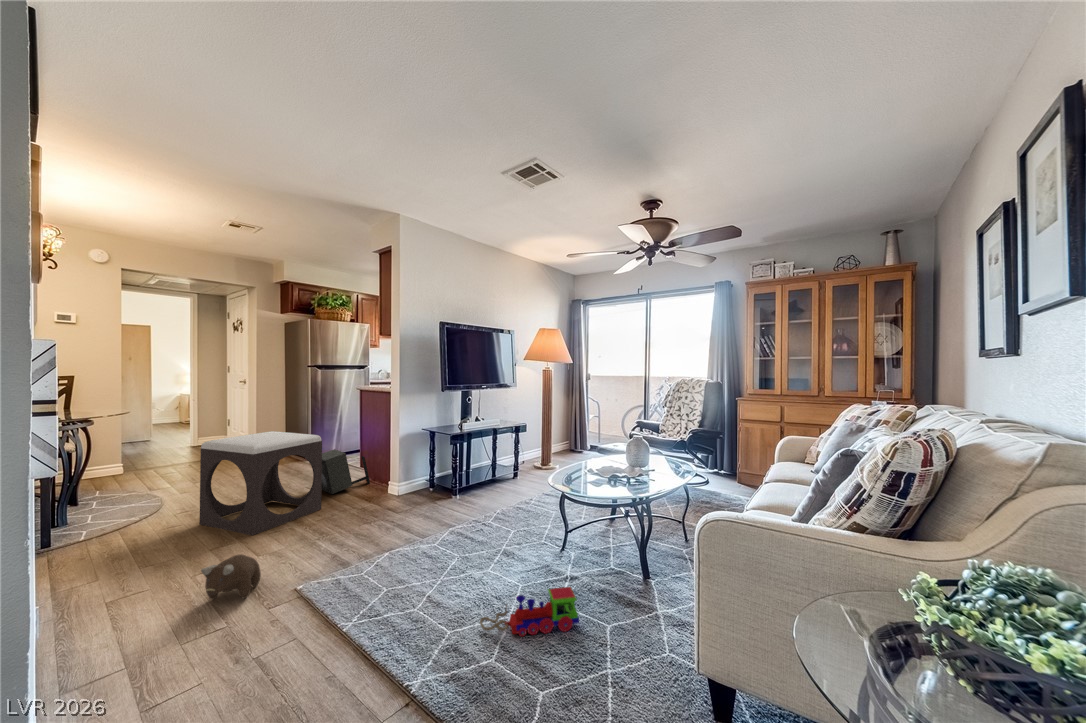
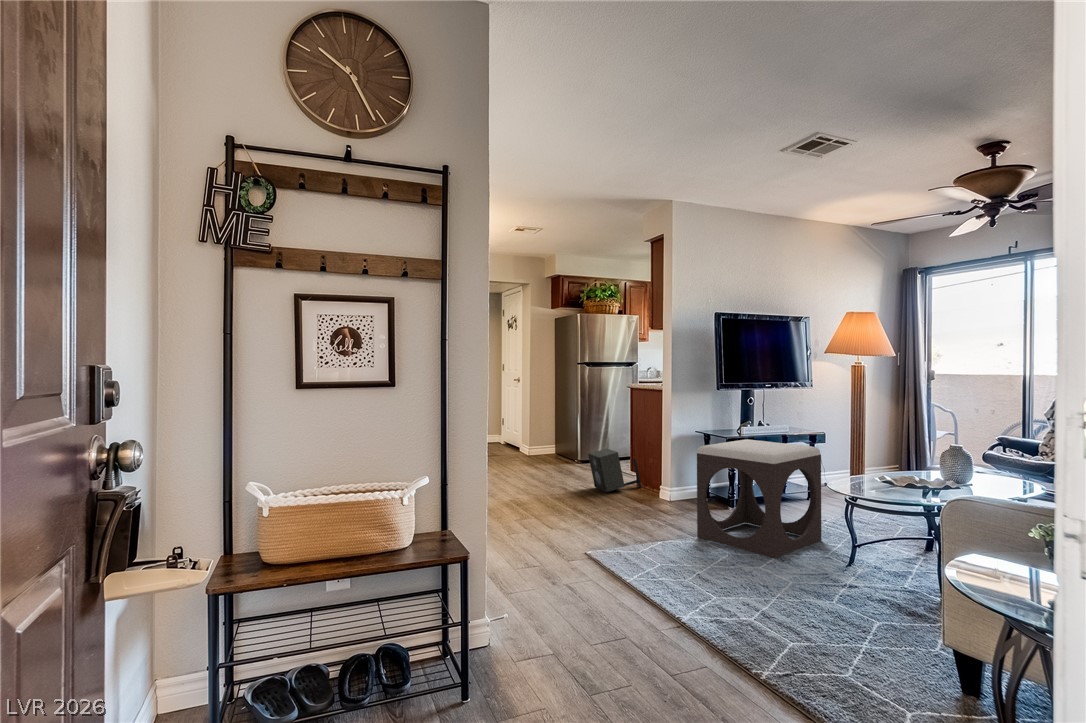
footstool: present [199,431,322,536] -> present [697,439,821,558]
plush toy: present [201,555,261,599] -> none [524,516,560,550]
toy train: present [480,587,579,636] -> none [743,577,844,619]

